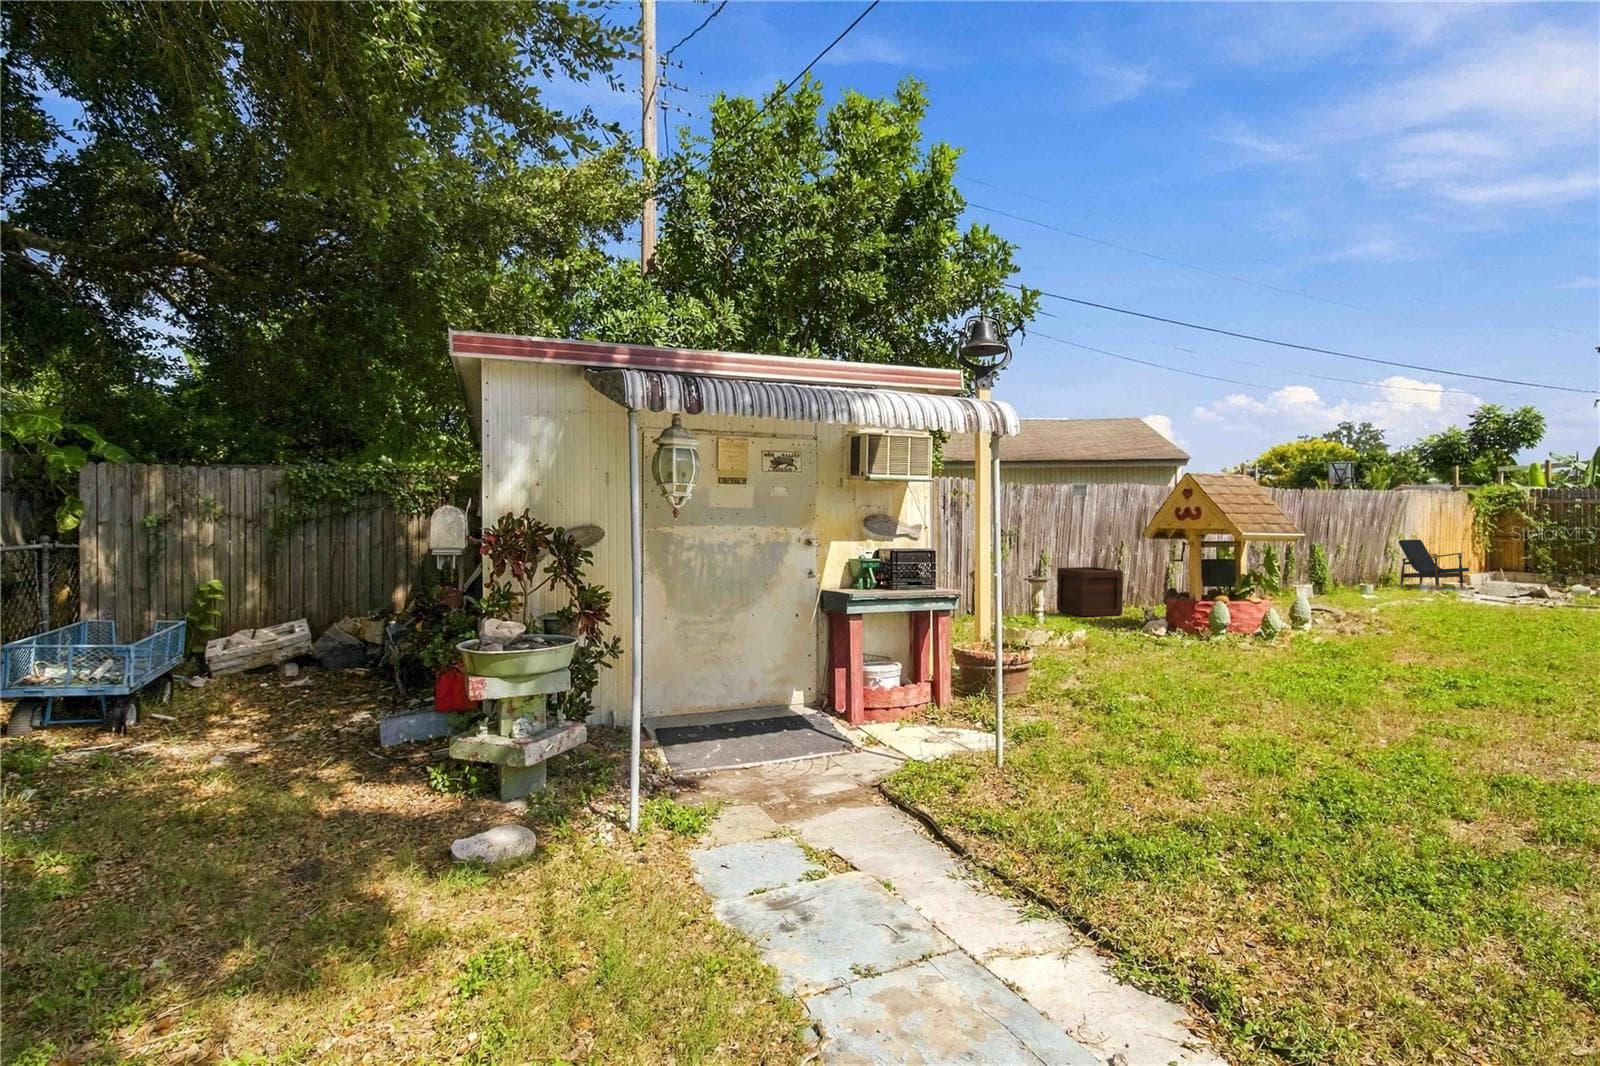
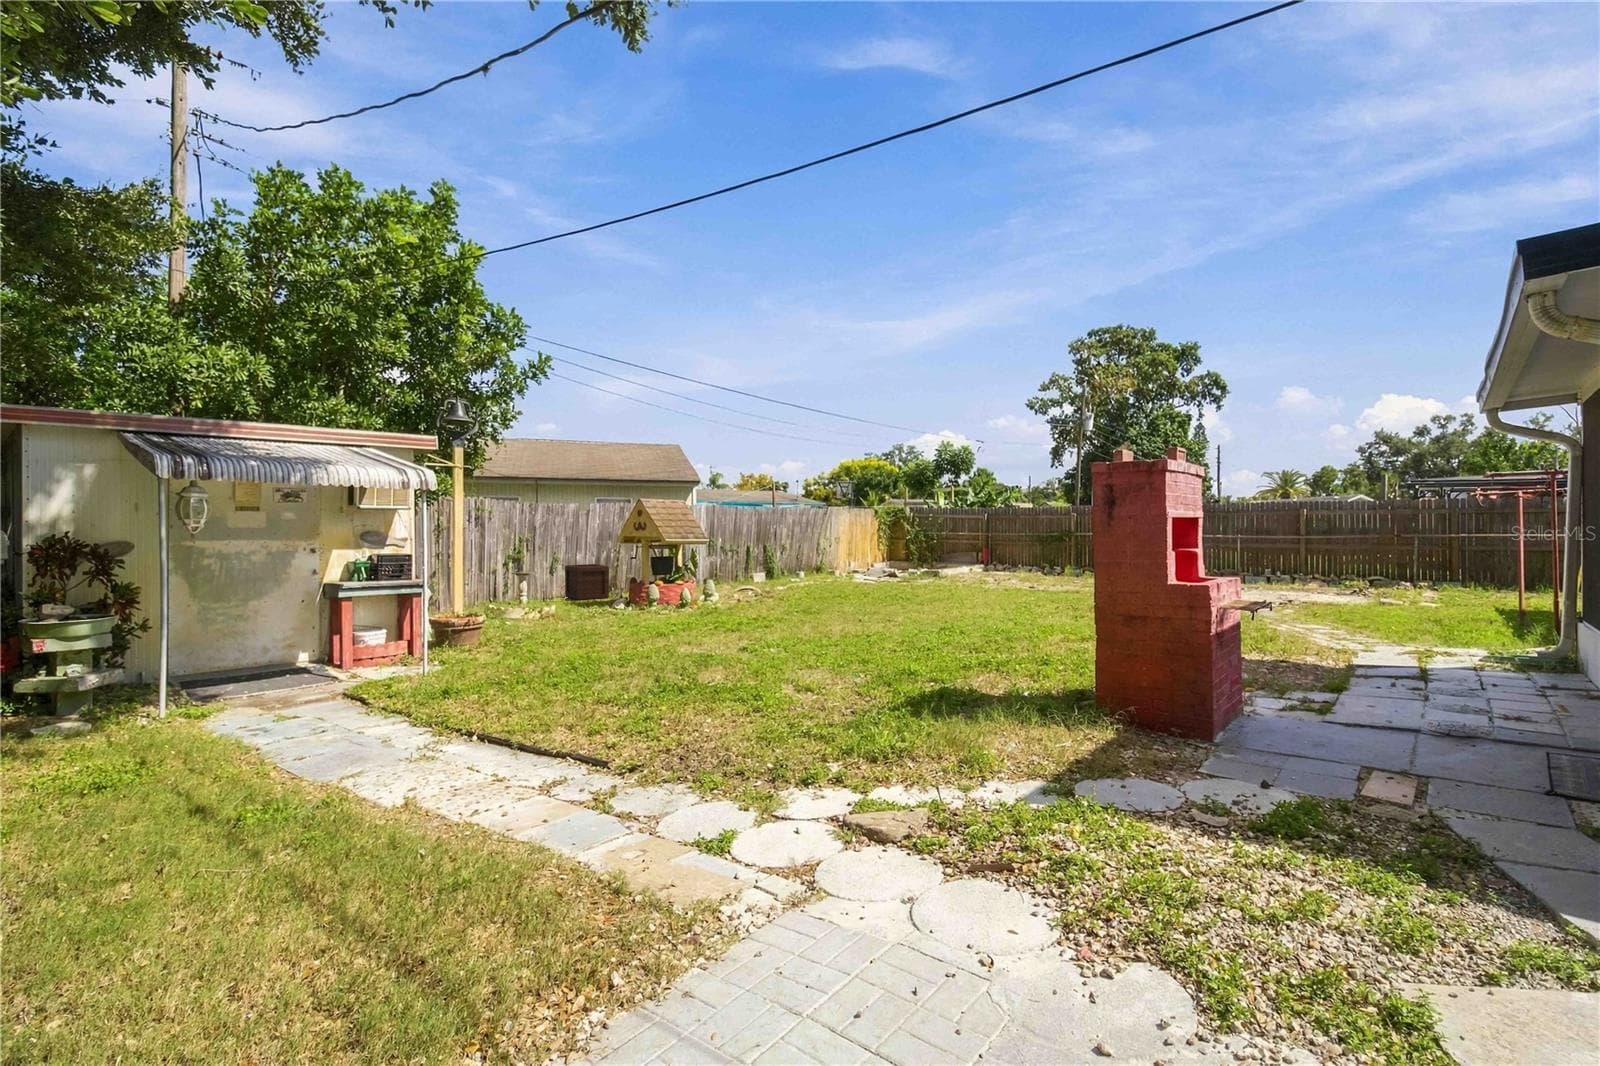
lounge chair: present [1399,539,1469,590] -> none [821,540,858,574]

